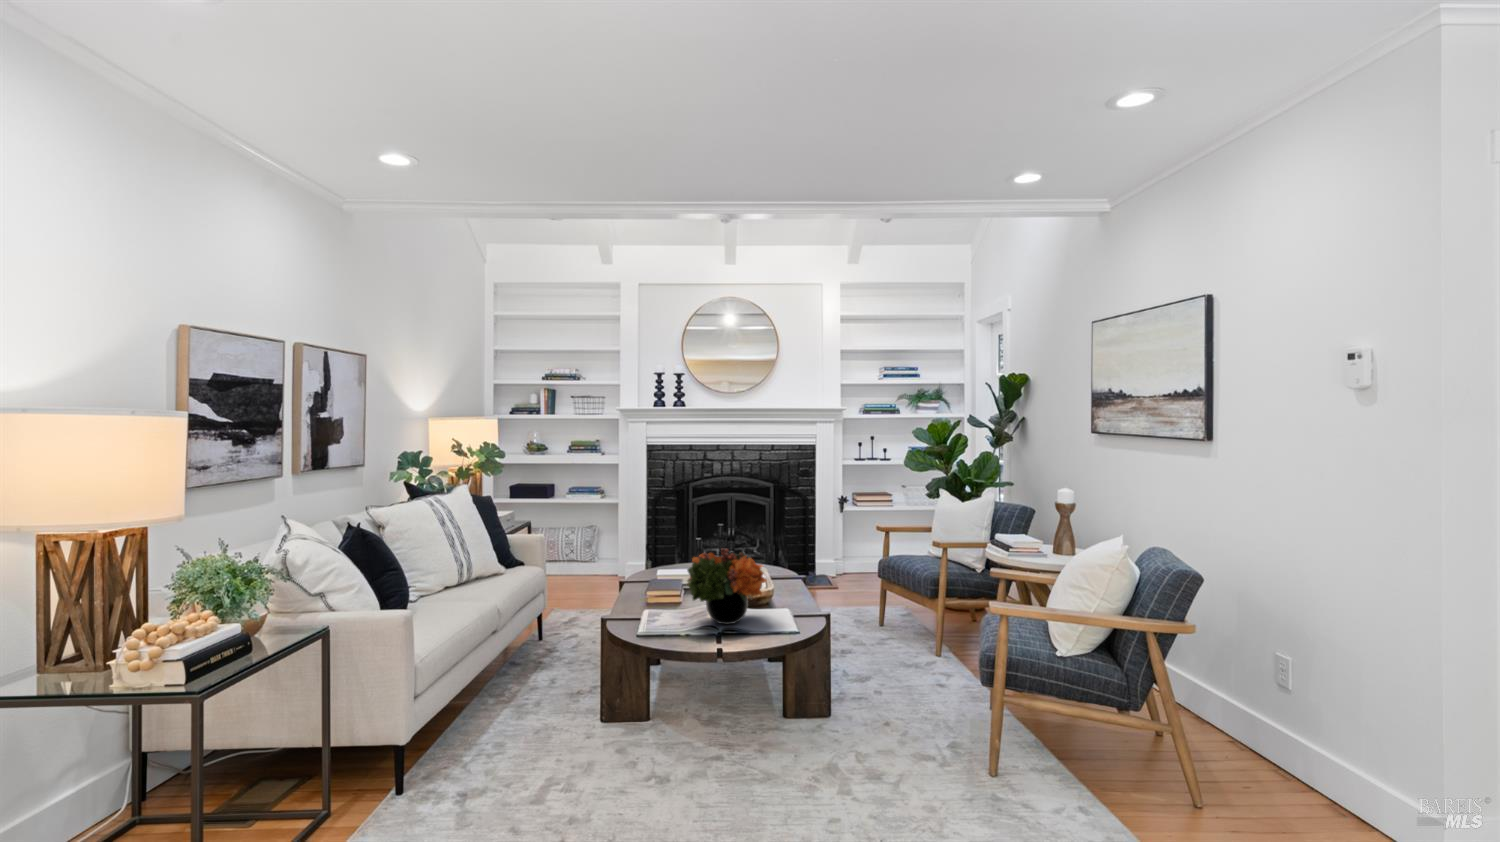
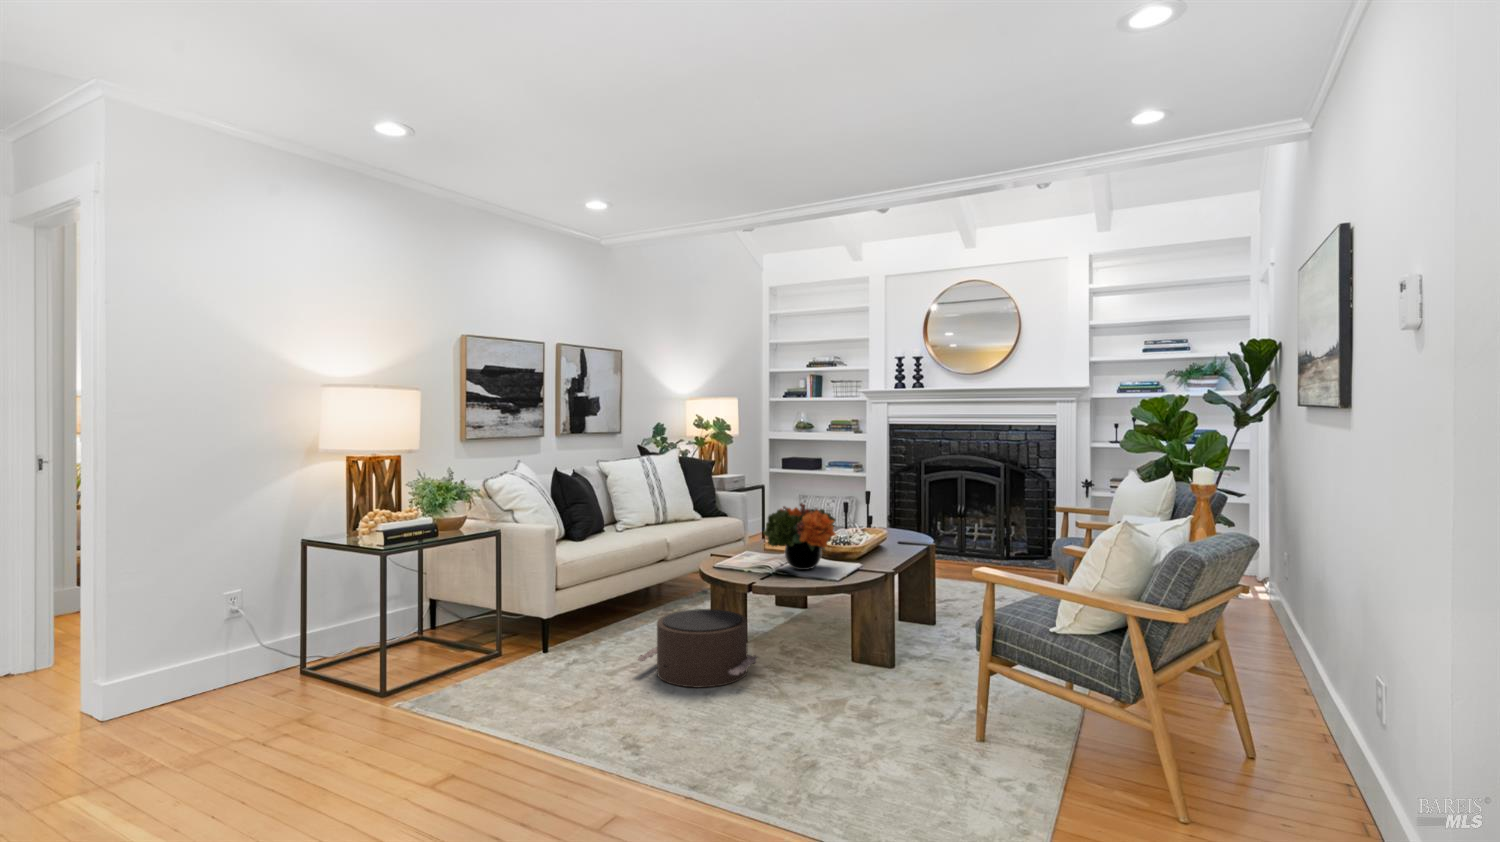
pouf: none [568,685,714,792] -> present [638,609,758,687]

